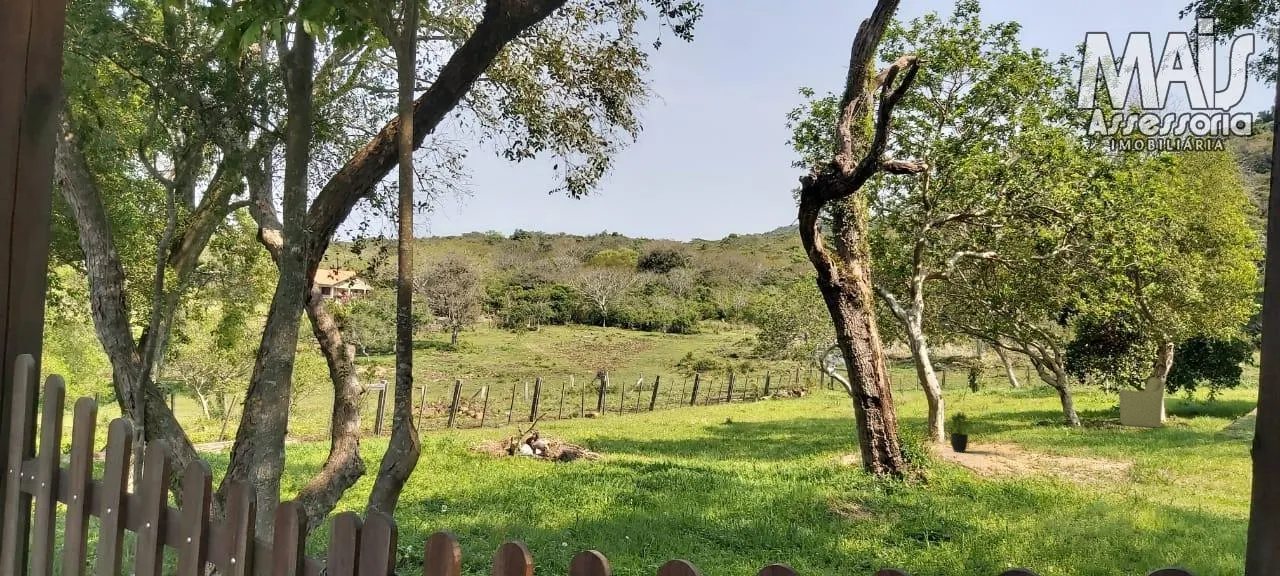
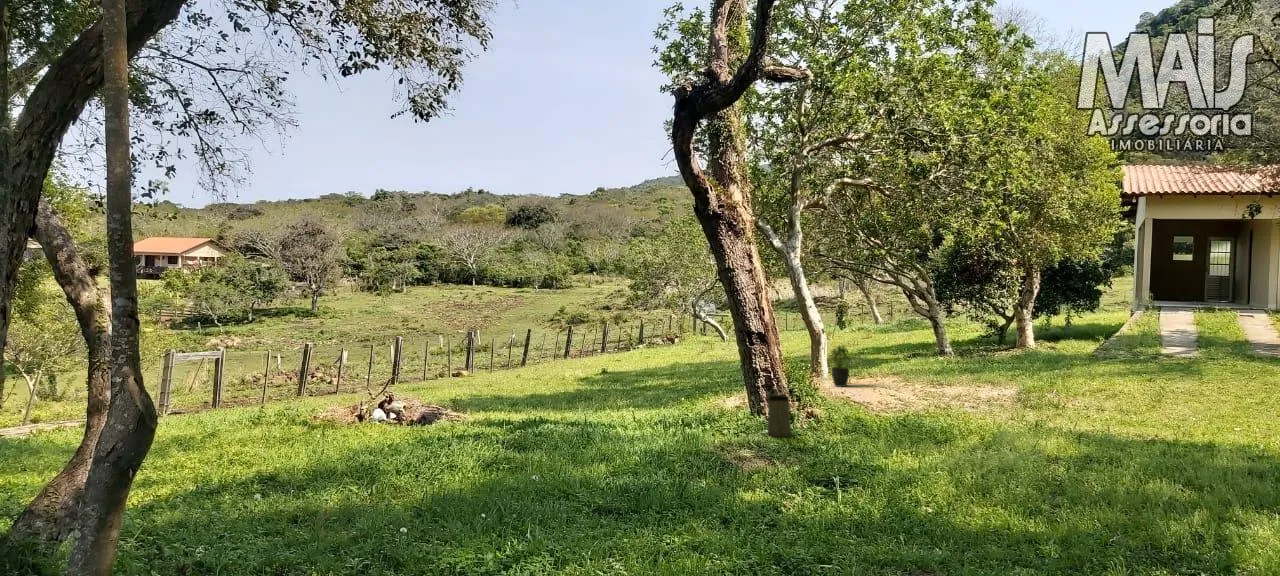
chair: present [1119,377,1165,428] -> none [978,304,1020,351]
watering can: none [877,447,901,495] -> present [767,388,792,437]

